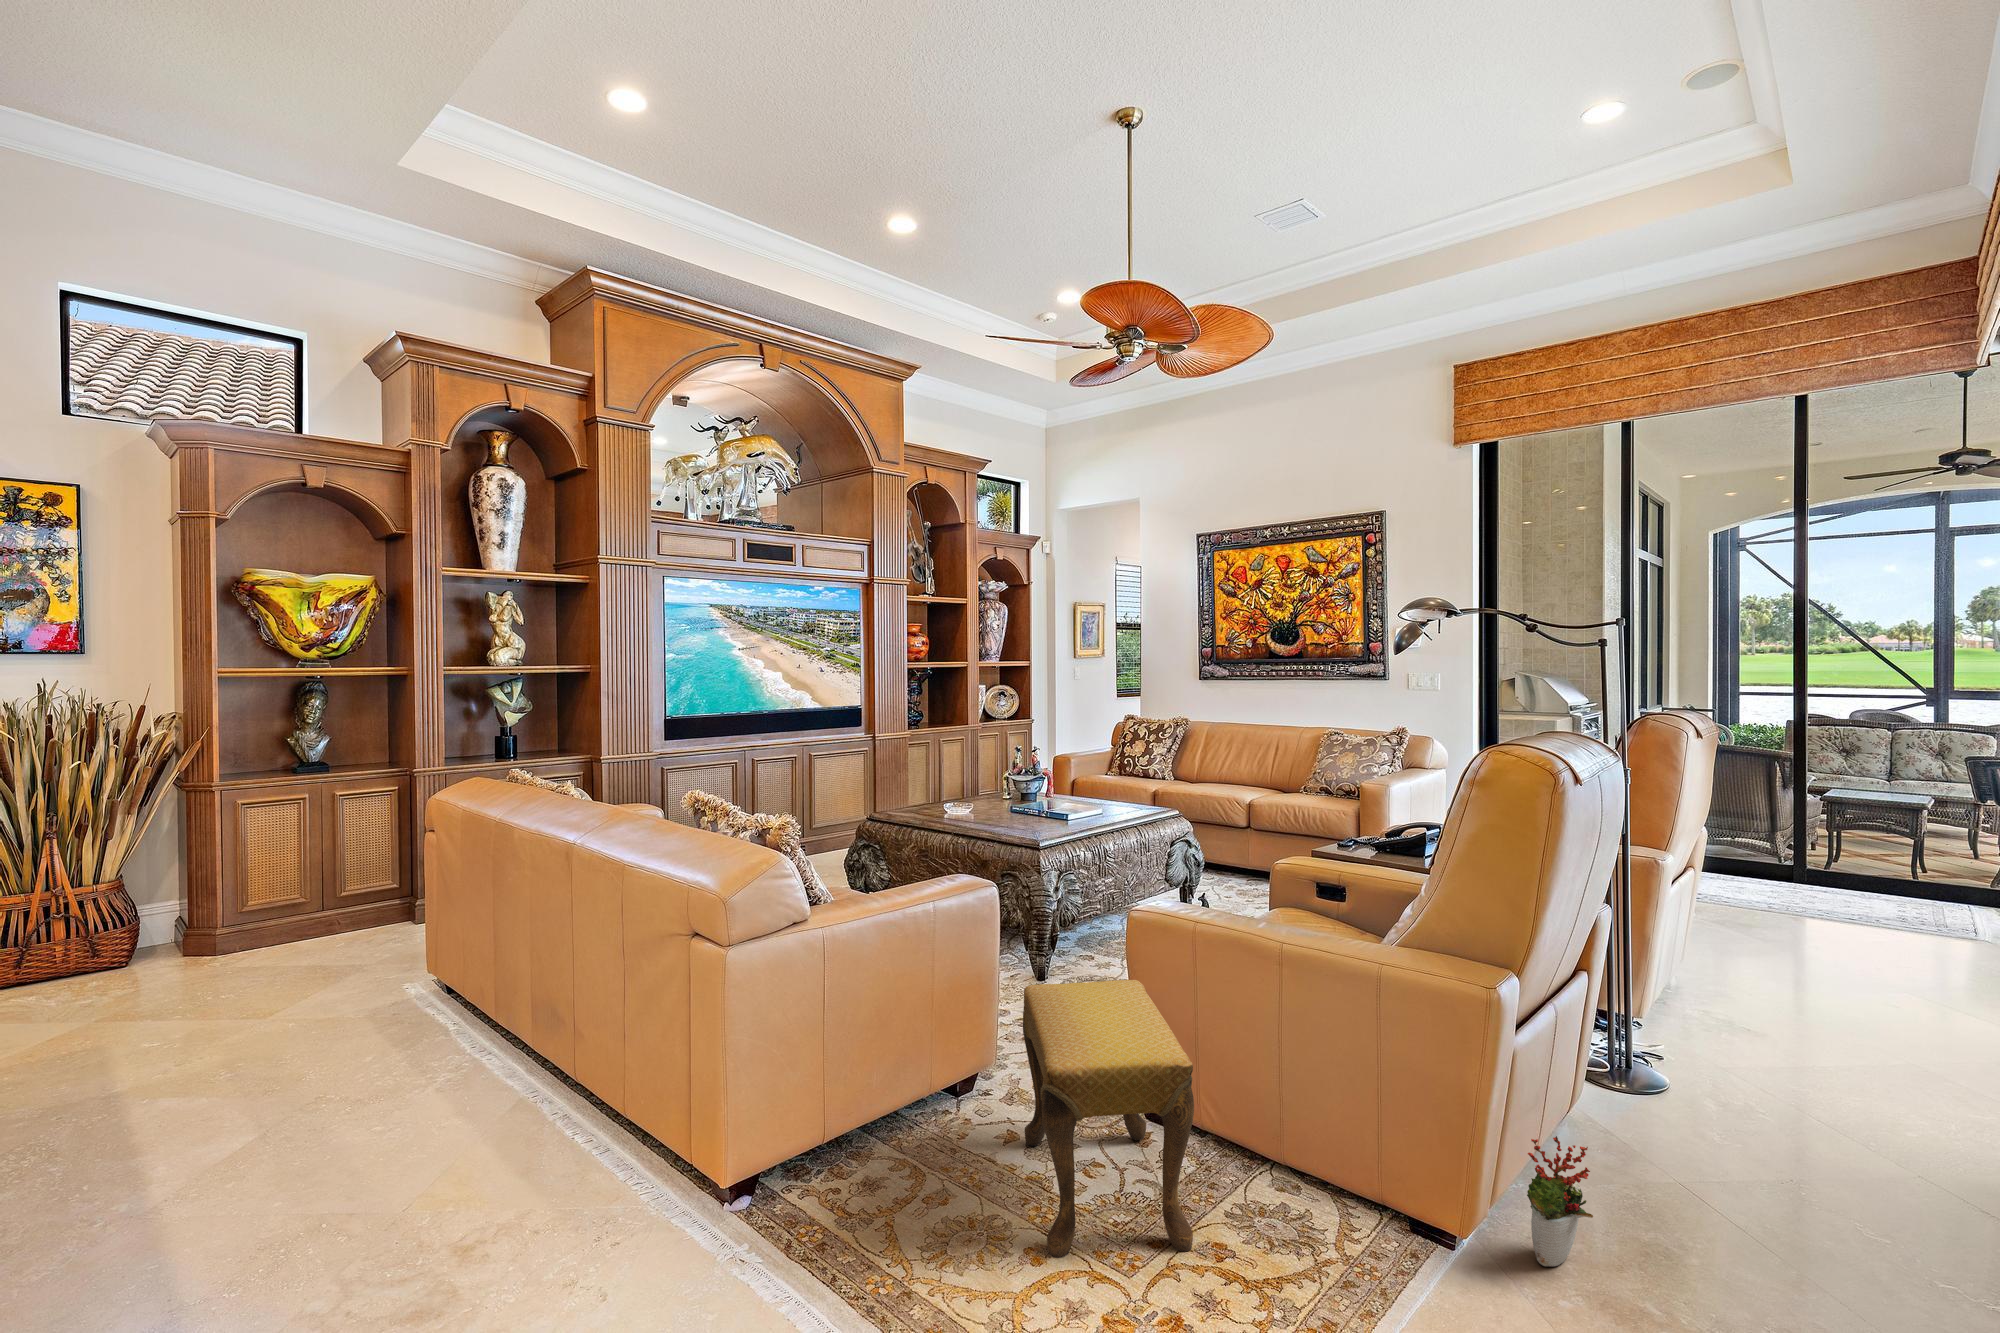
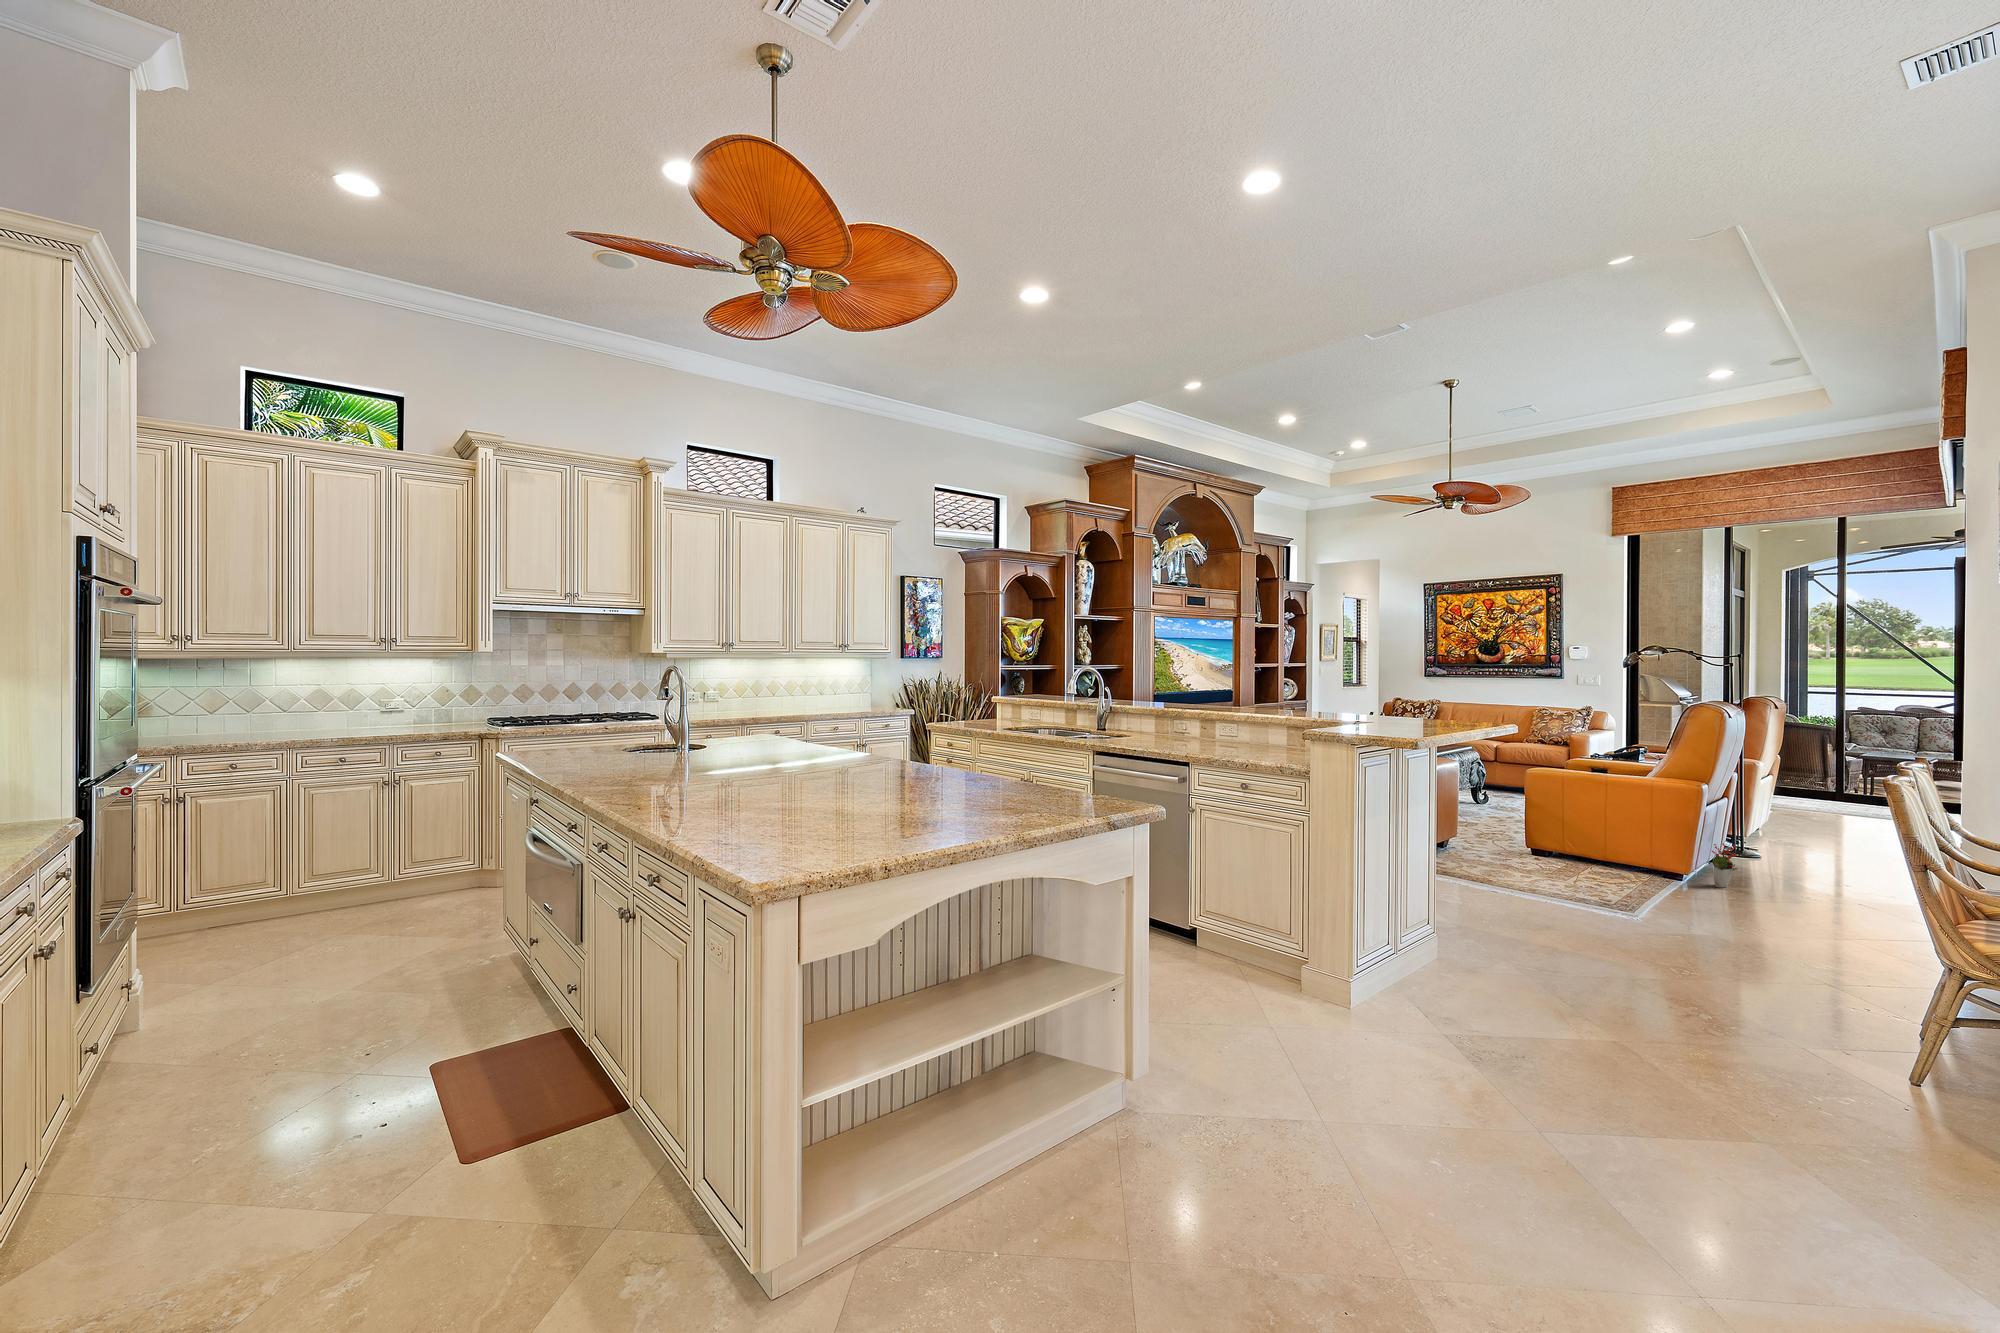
footstool: present [1023,980,1194,1258] -> none [1488,798,1585,881]

